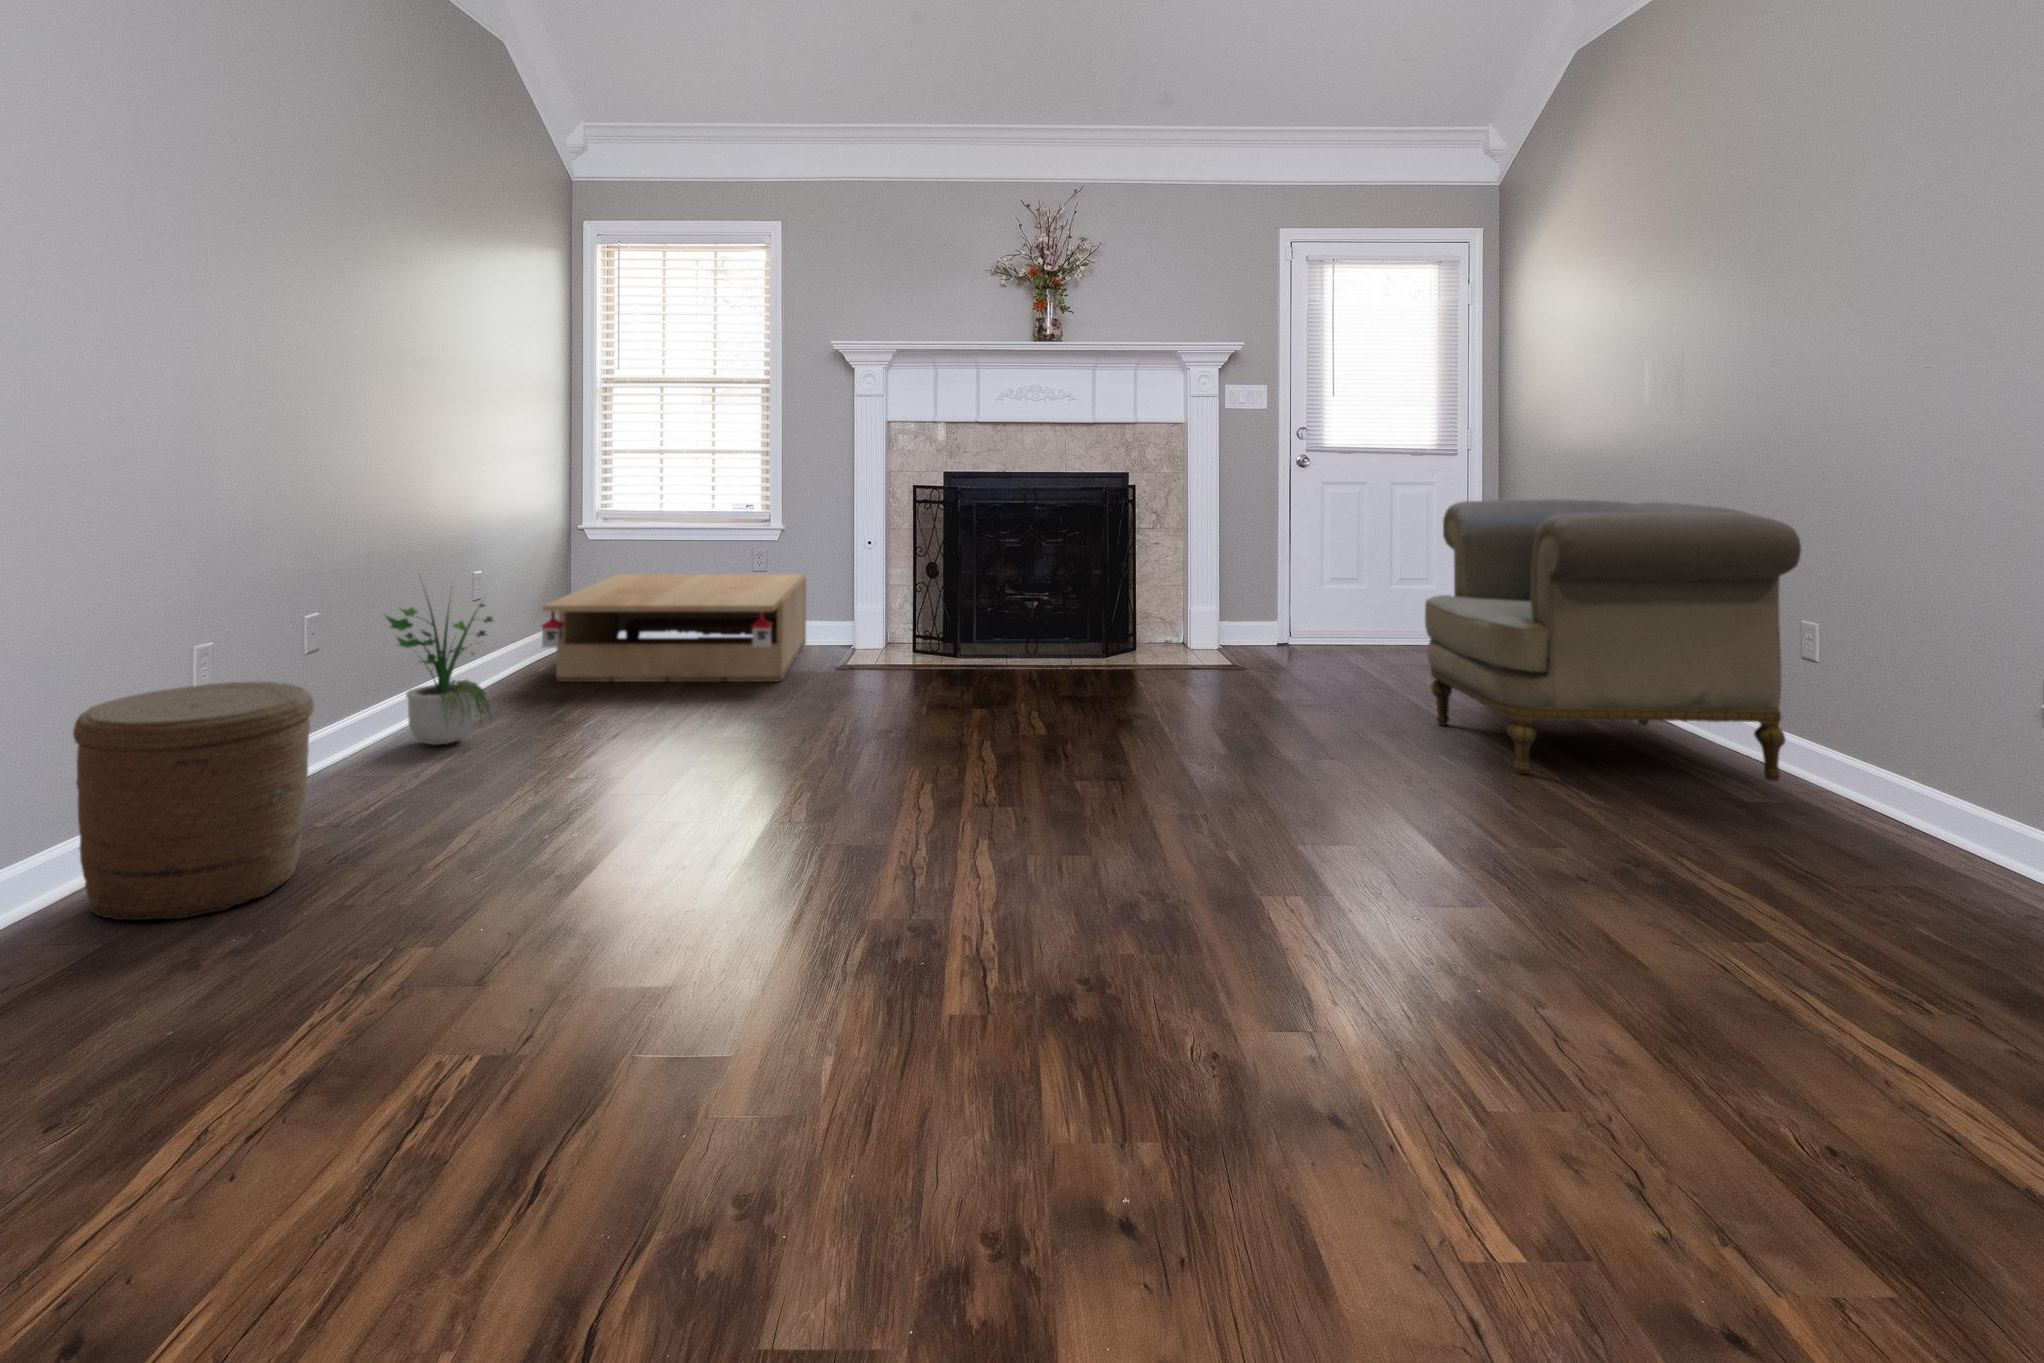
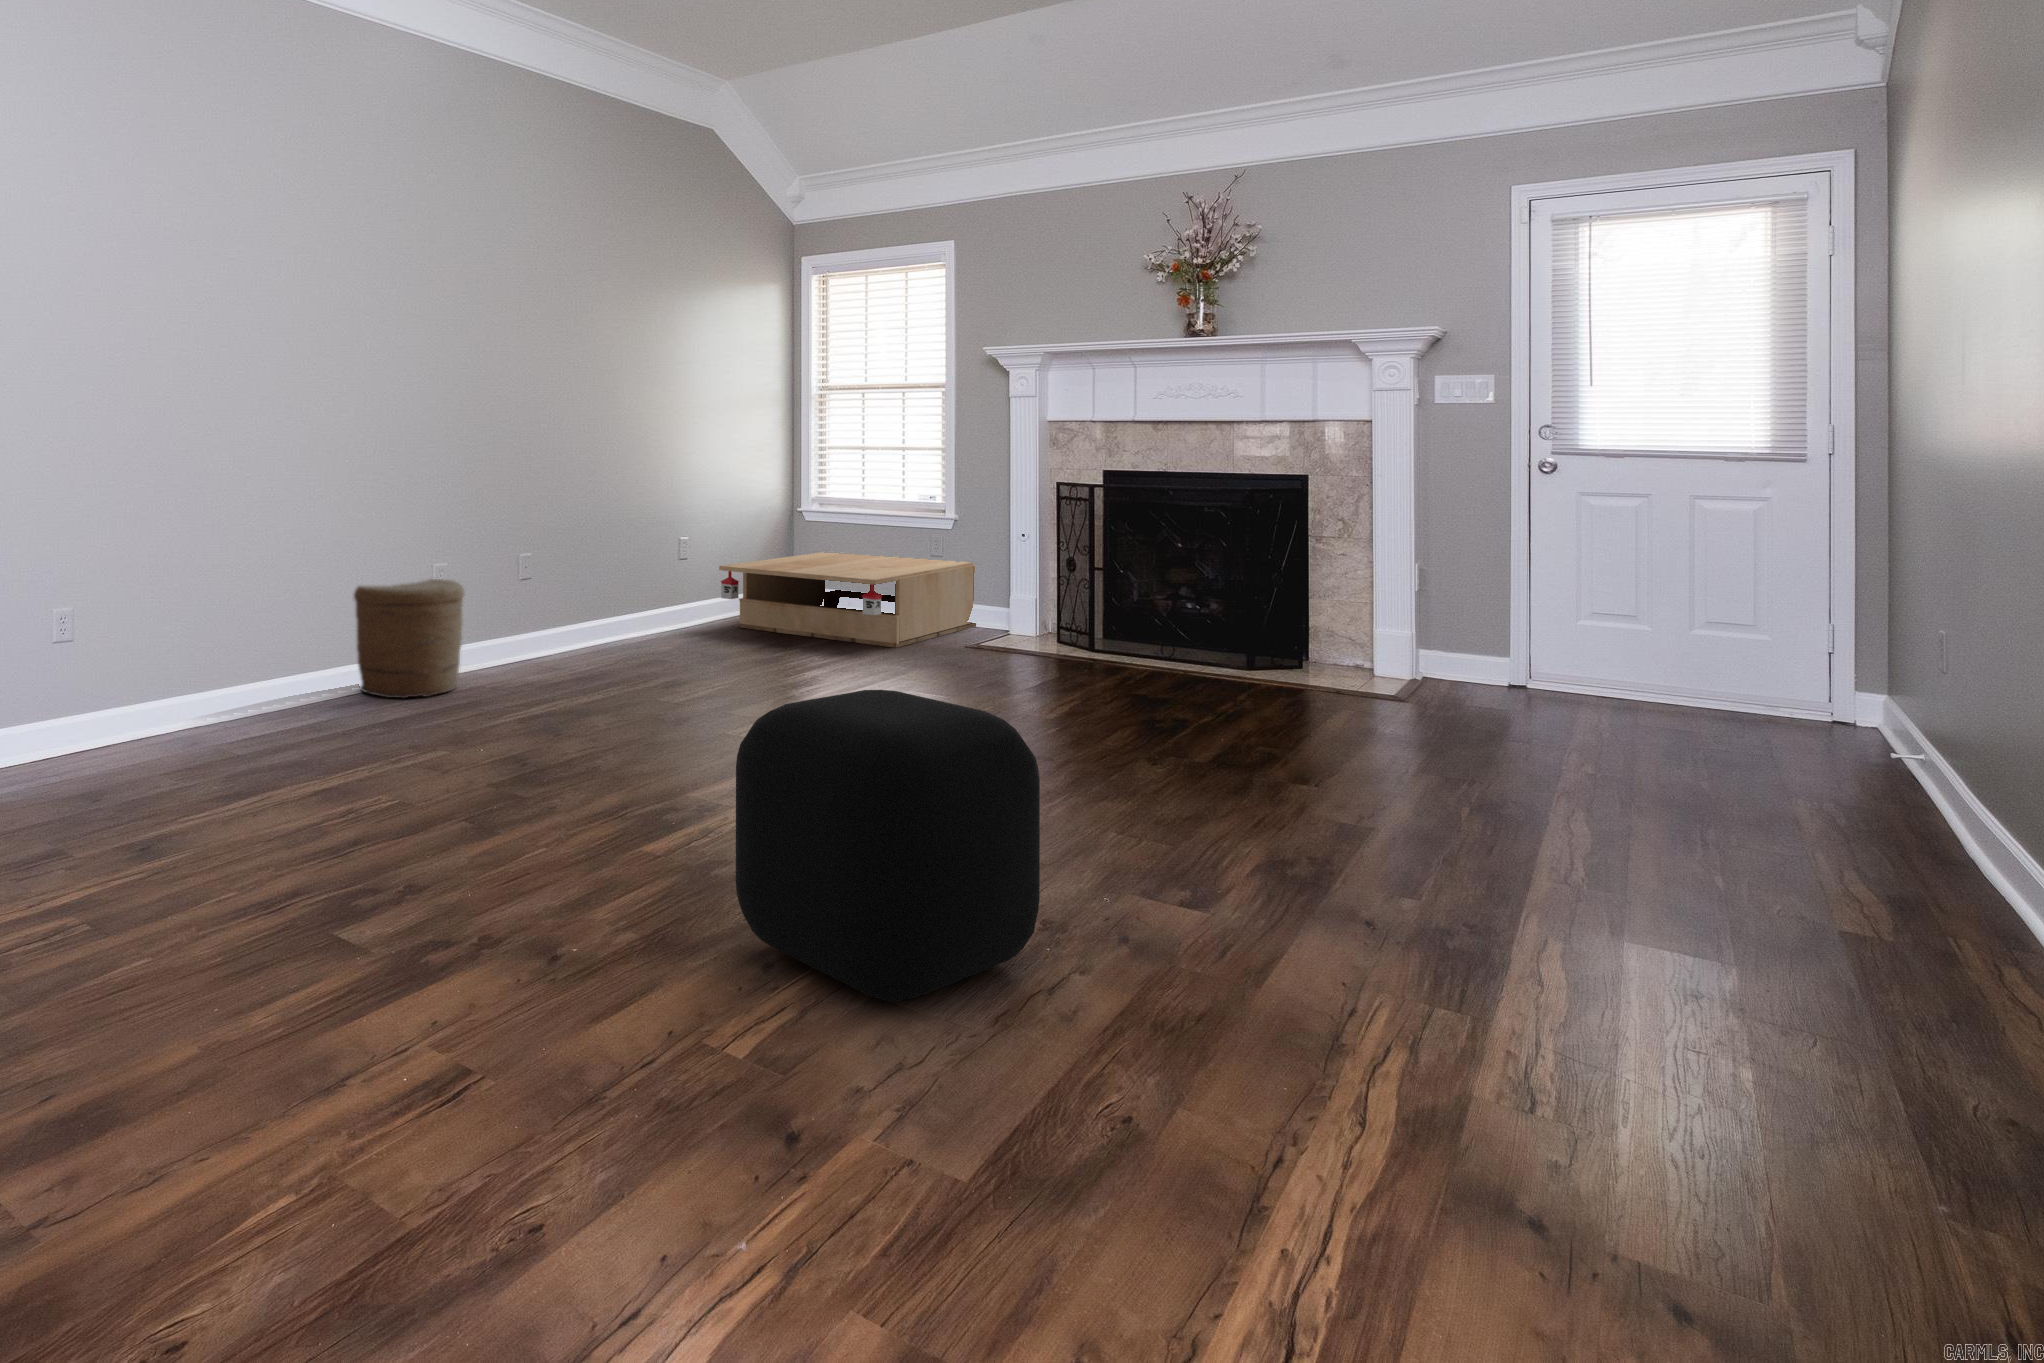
armchair: present [1425,499,1801,781] -> none [1425,514,1856,891]
potted plant: present [386,585,493,745] -> none [581,527,665,650]
ottoman: none [1459,774,1929,1235] -> present [736,690,1040,1002]

